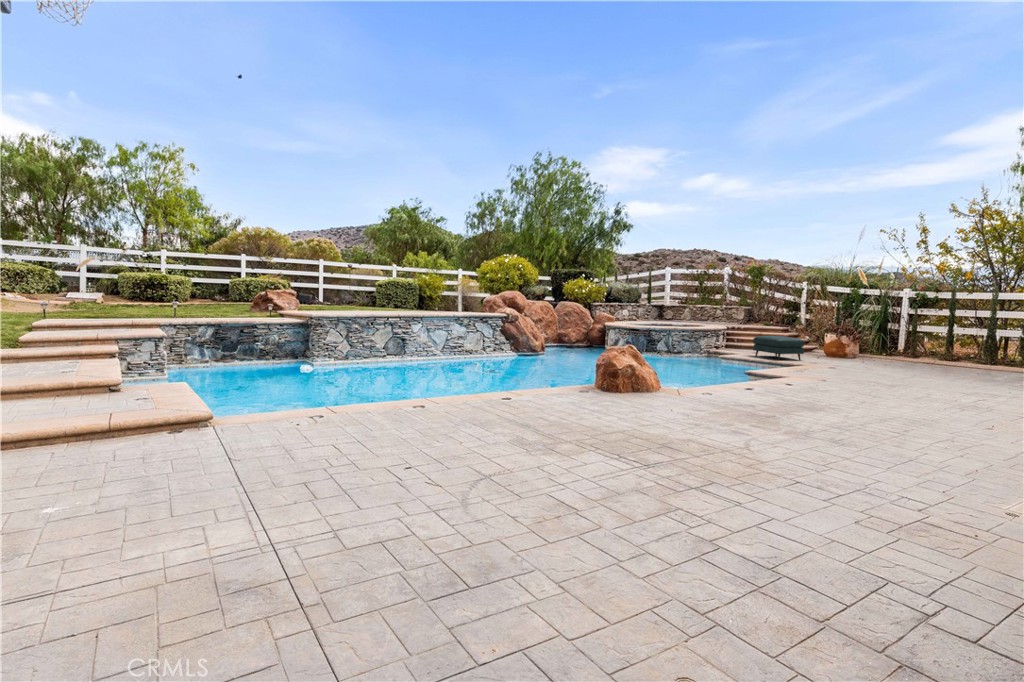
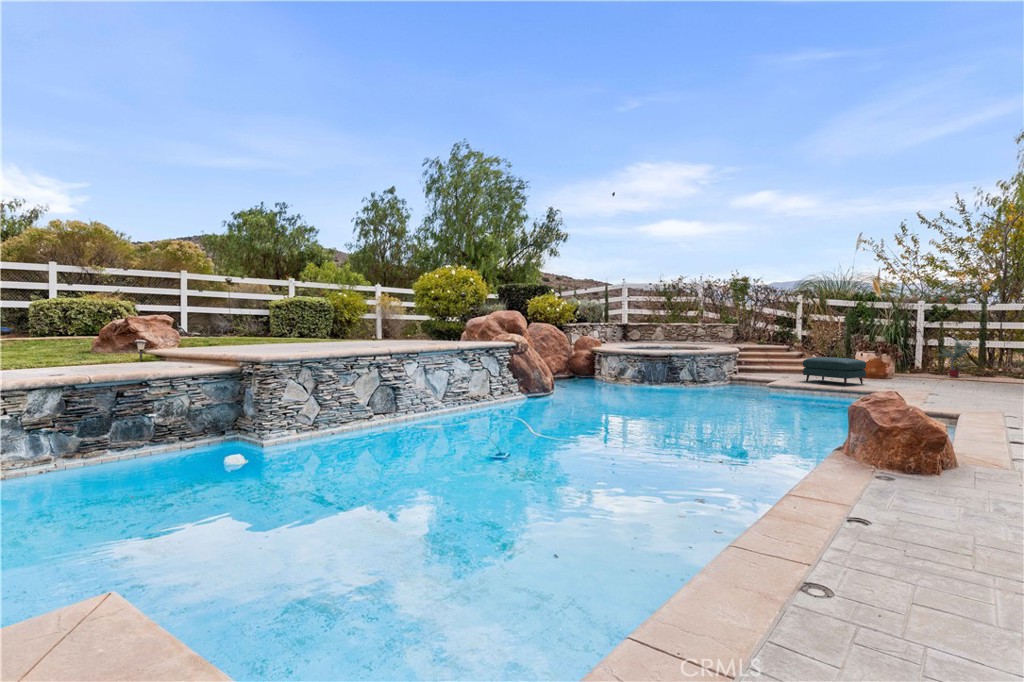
potted tree: none [908,323,947,362] -> present [938,337,972,378]

